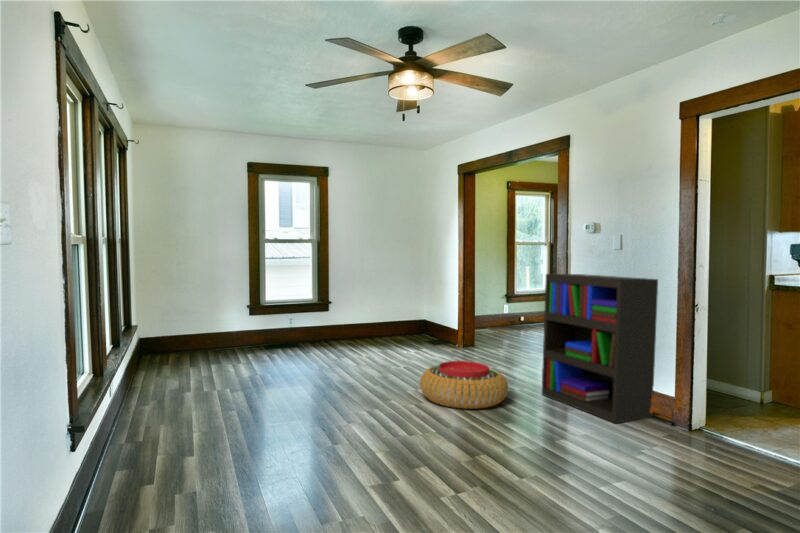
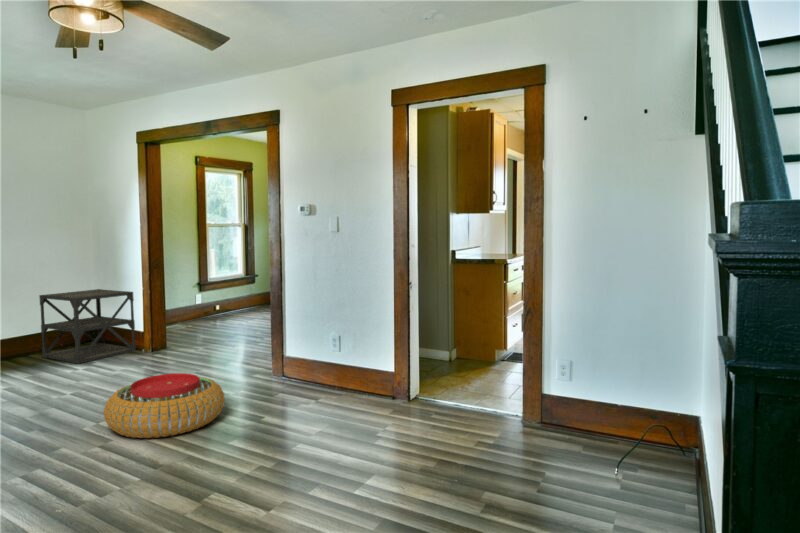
bookshelf: present [542,274,658,423] -> none [258,256,375,411]
side table: none [392,293,454,347] -> present [39,289,136,364]

